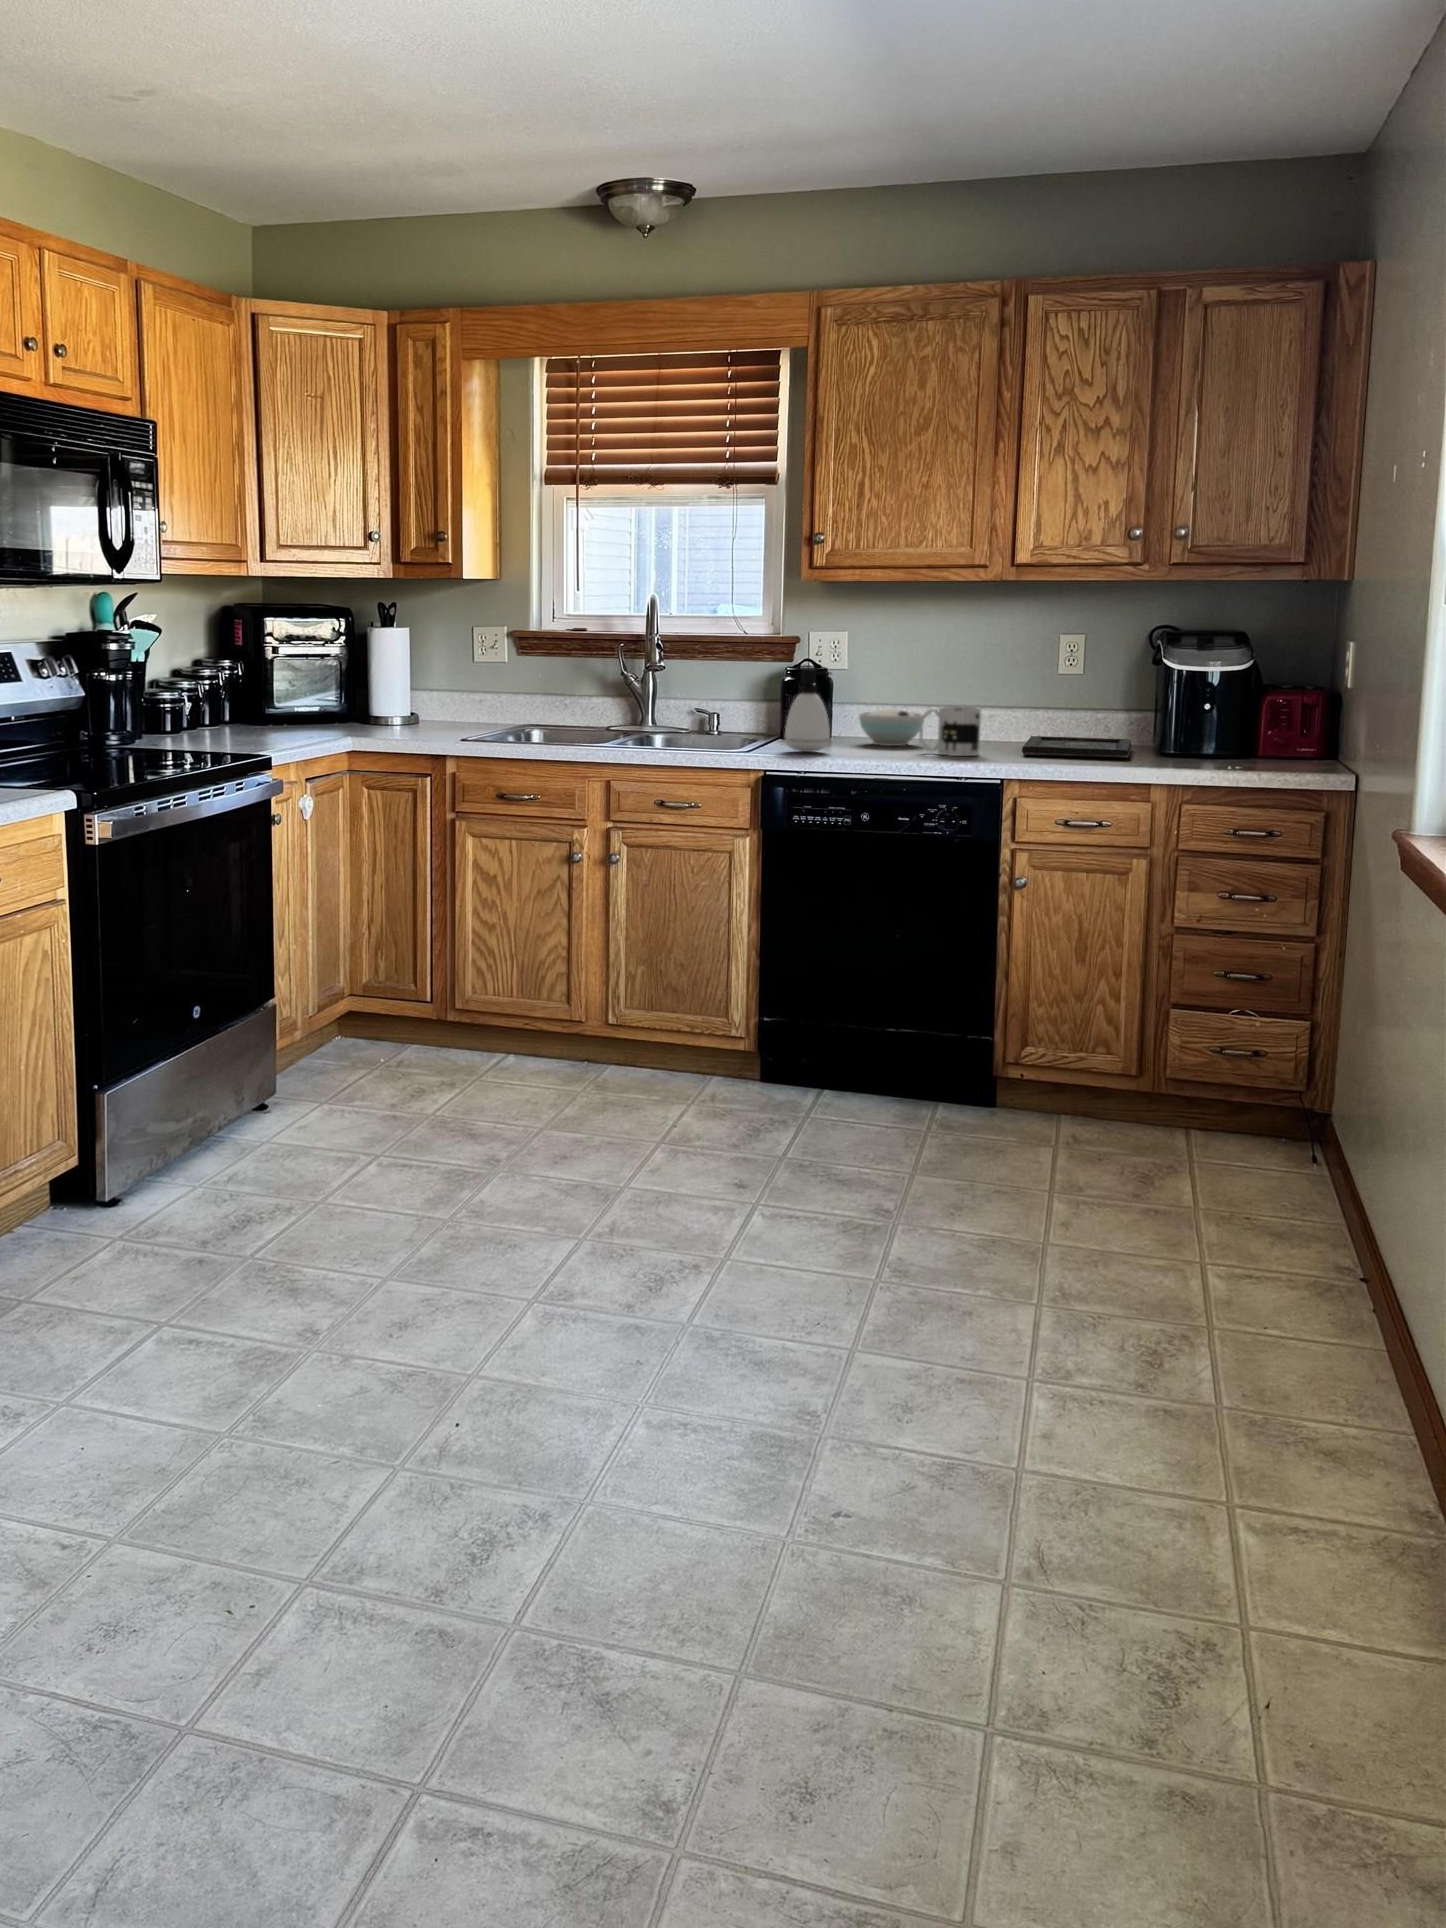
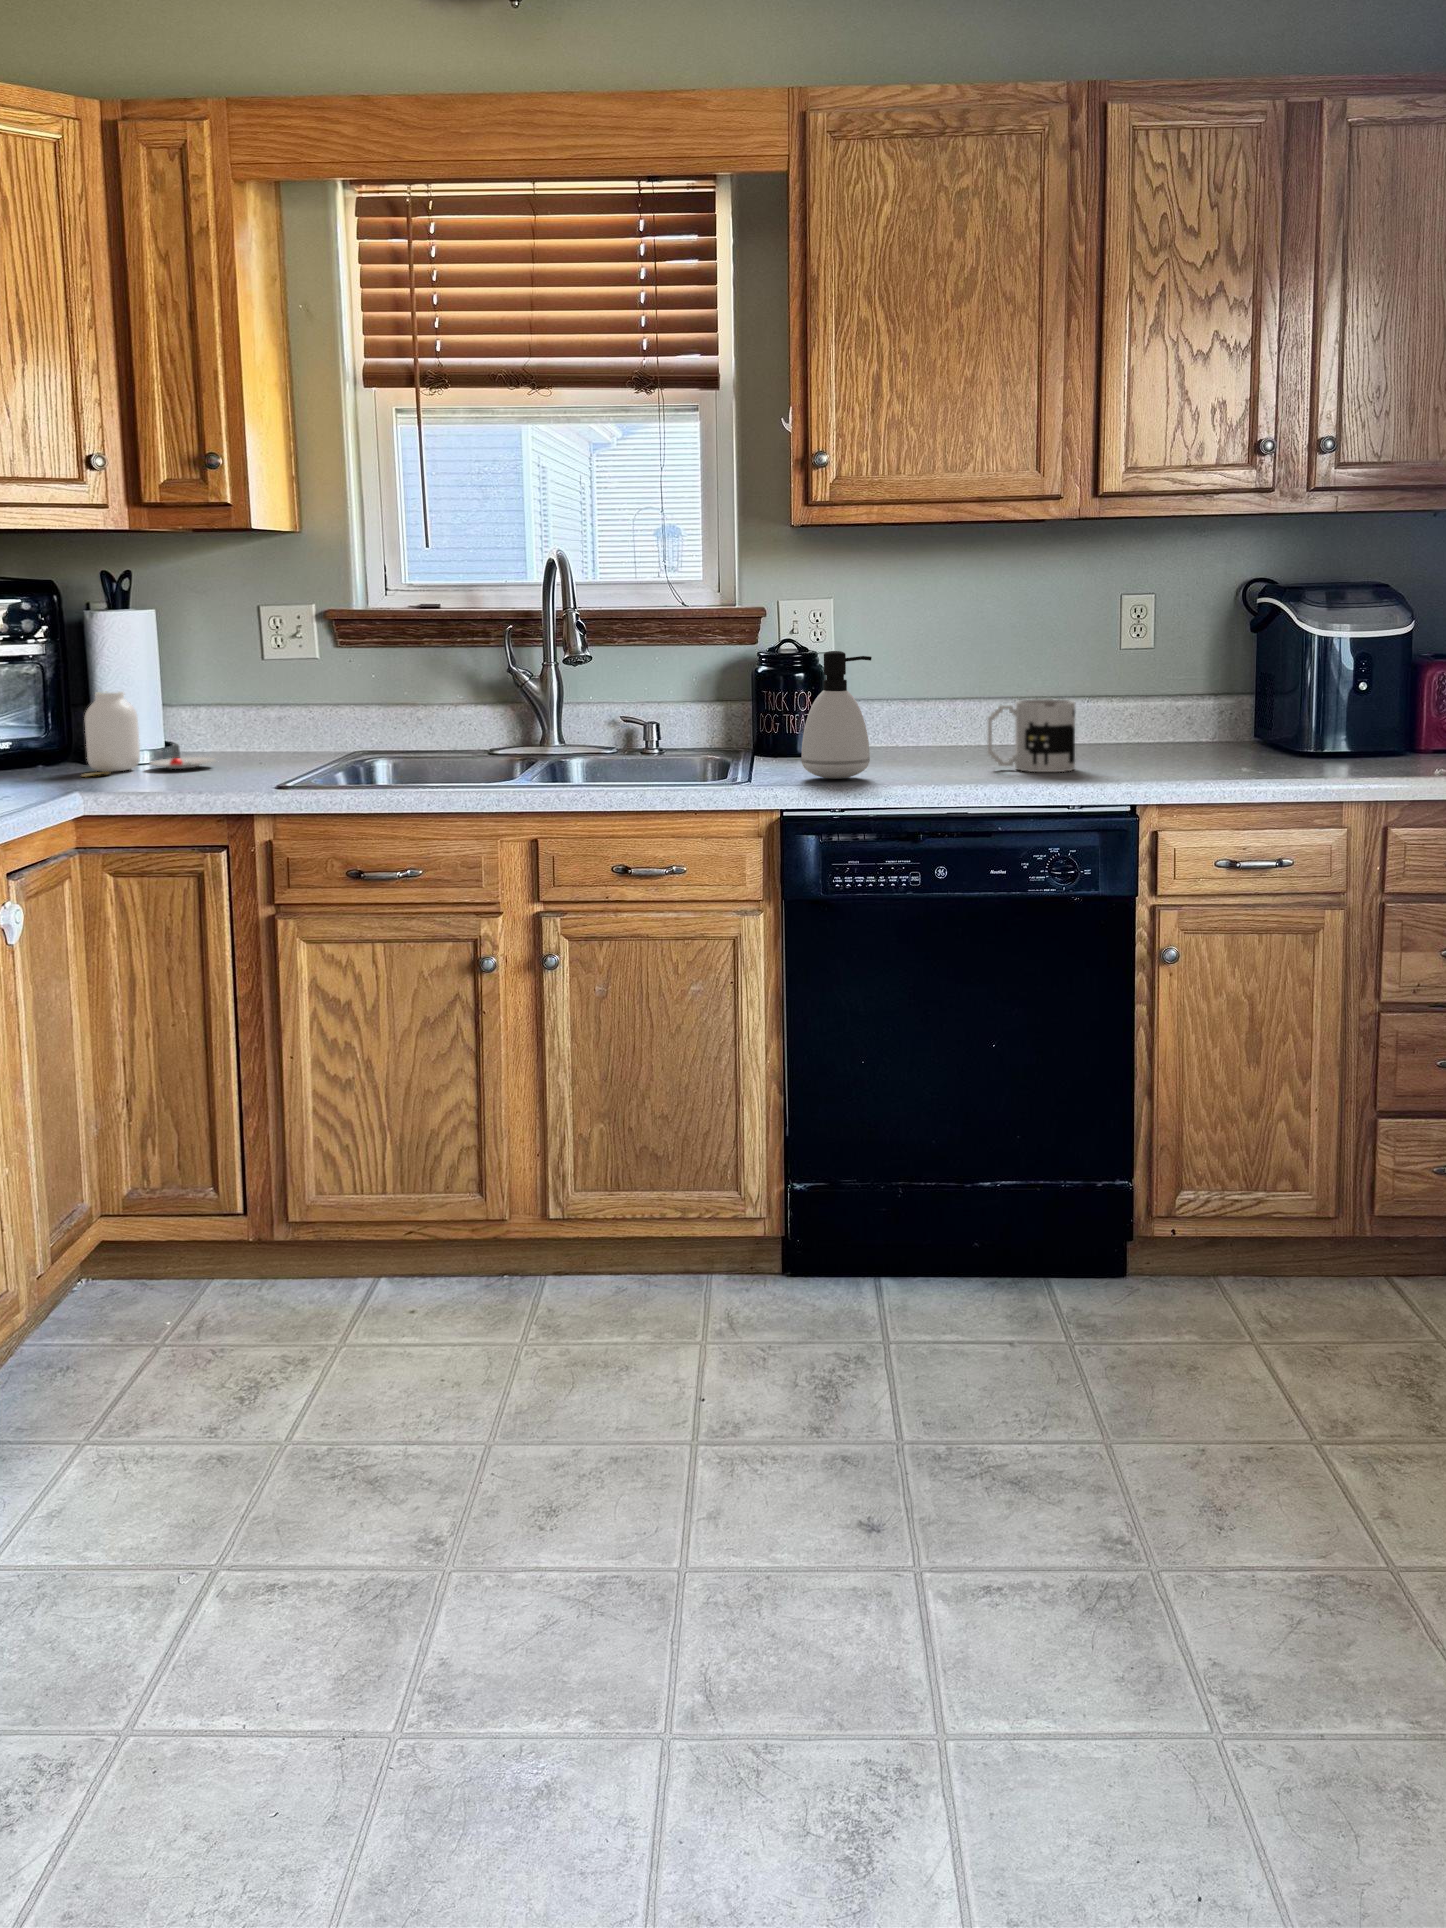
jar: none [355,678,437,730] -> present [82,692,216,777]
bowl: present [859,709,922,746] -> none [871,705,965,759]
tray: present [1022,736,1131,757] -> none [1096,733,1279,764]

